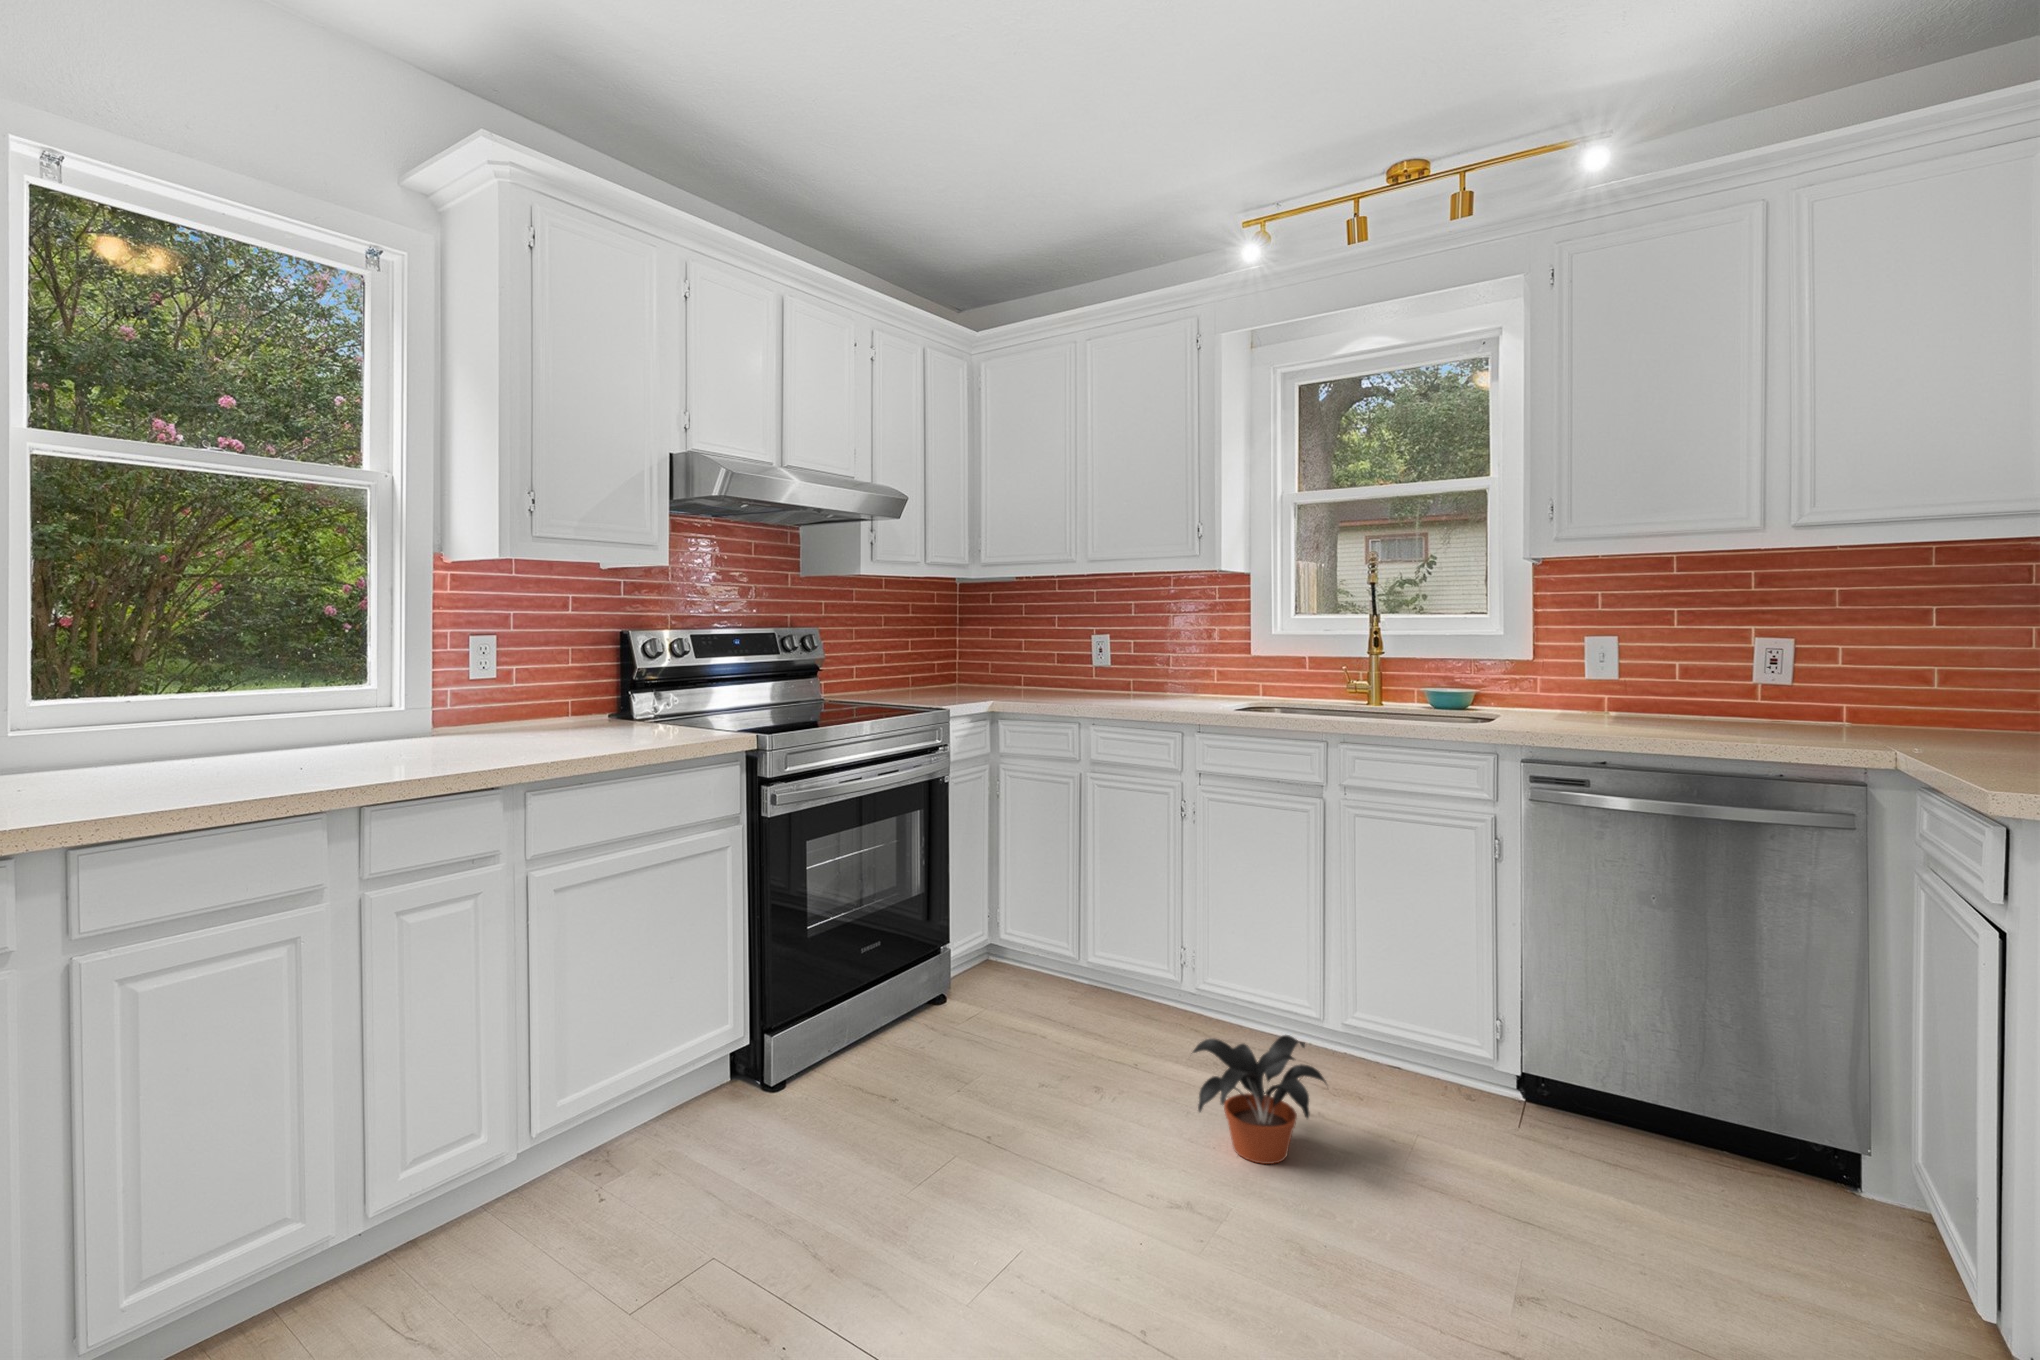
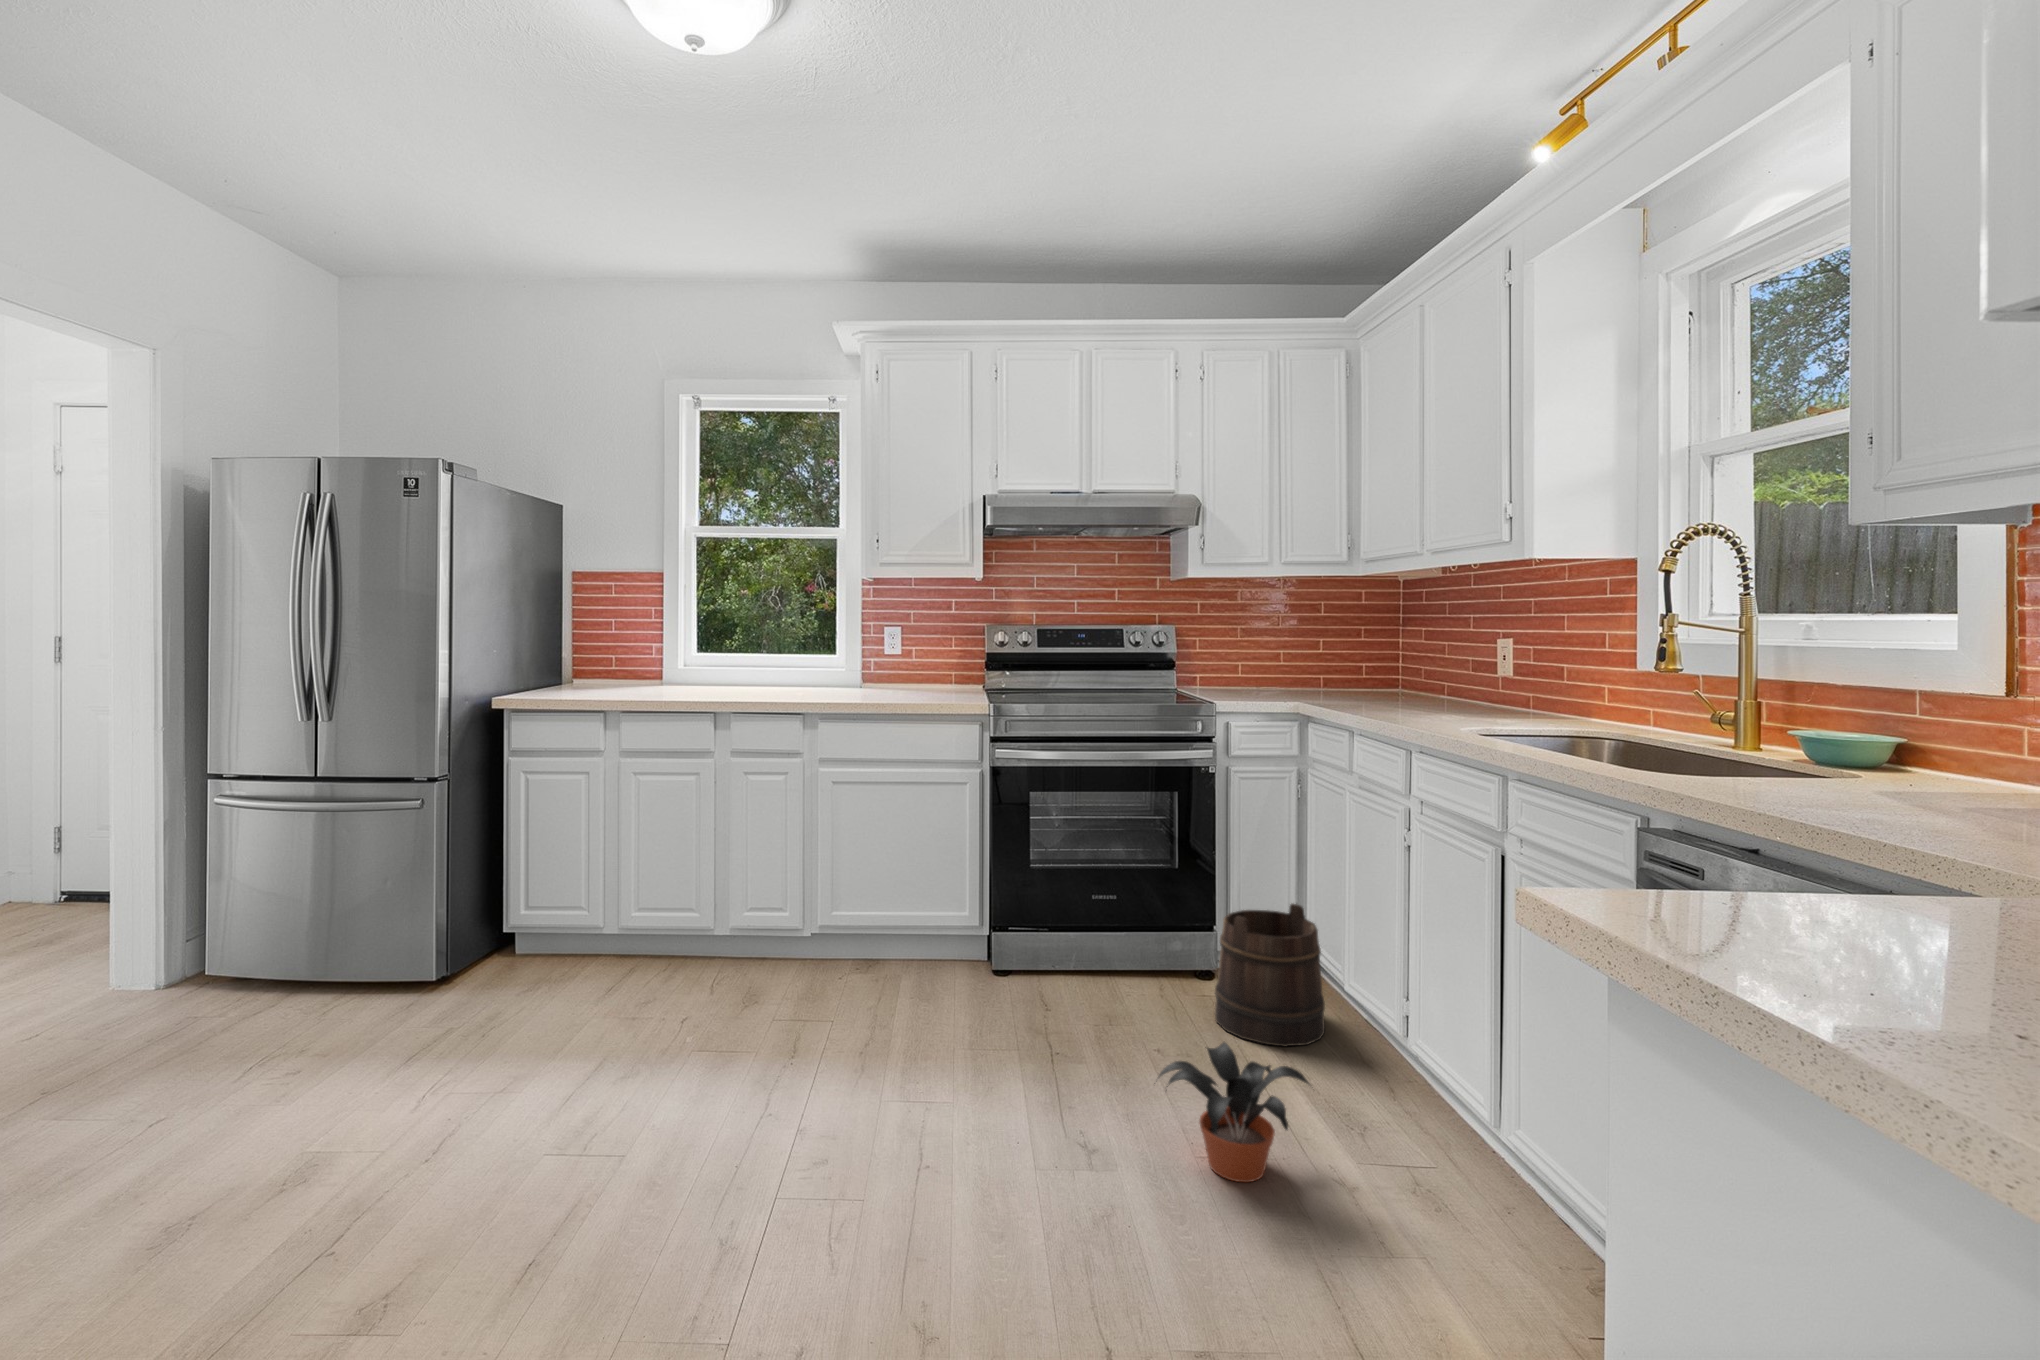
bucket: none [1004,900,1110,1046] -> present [1215,904,1325,1046]

